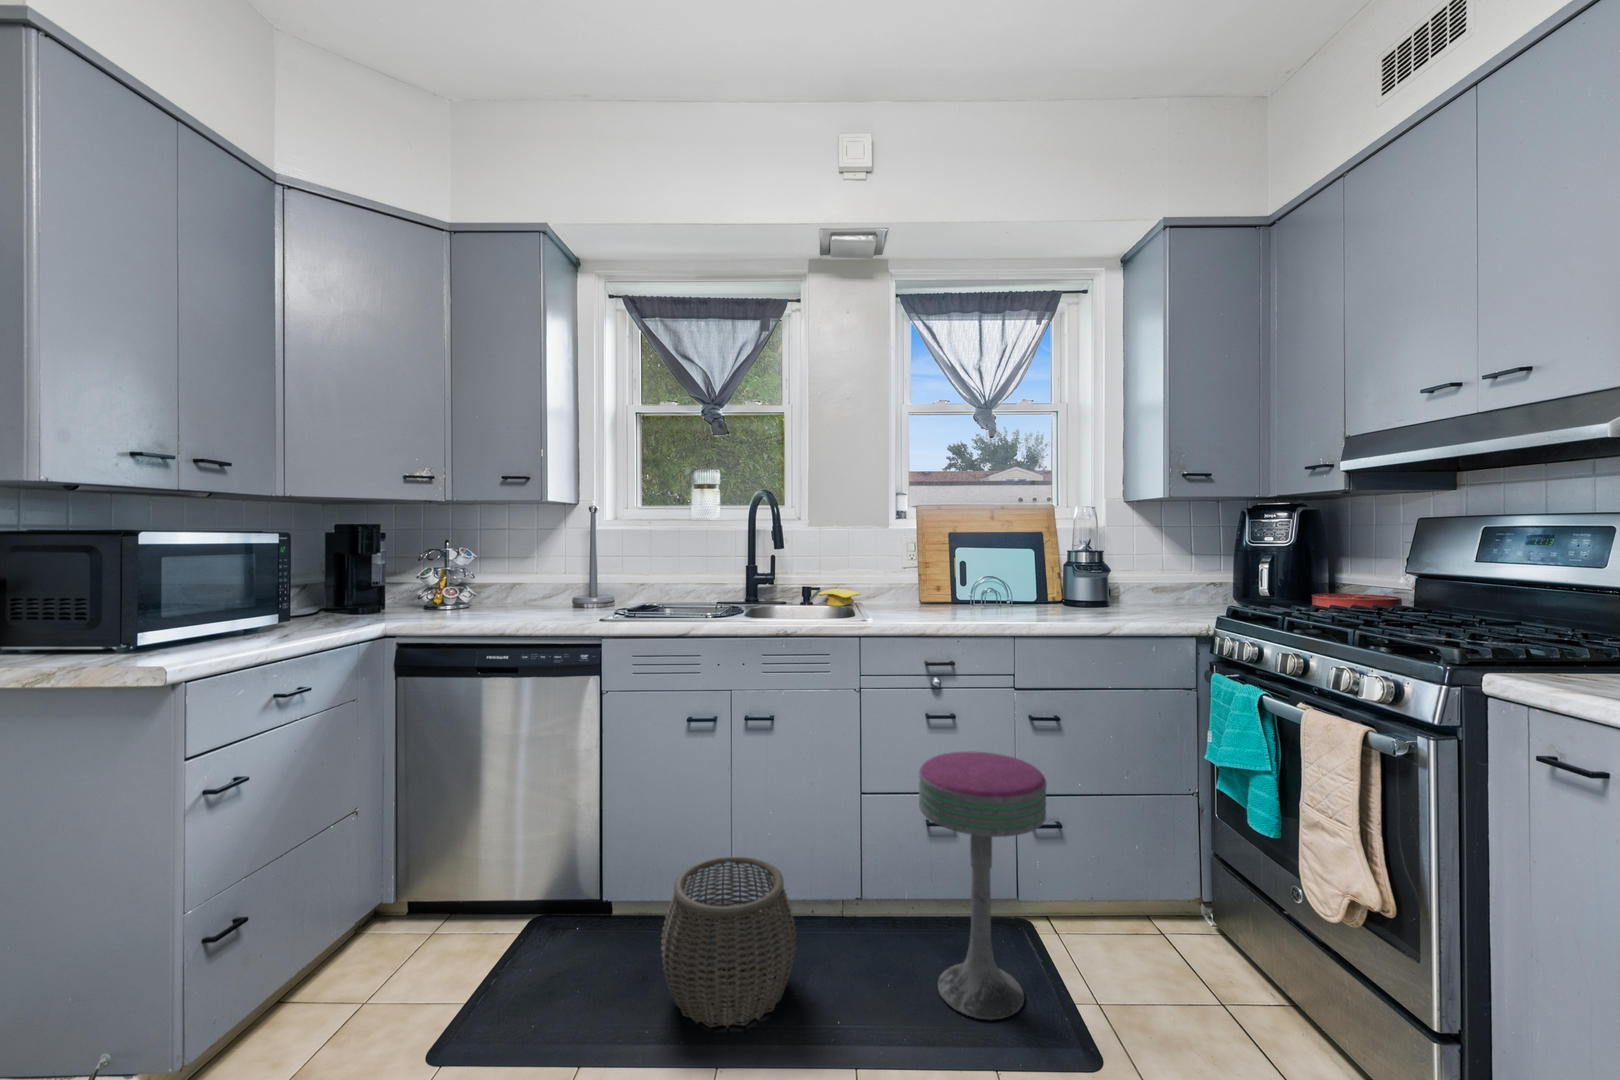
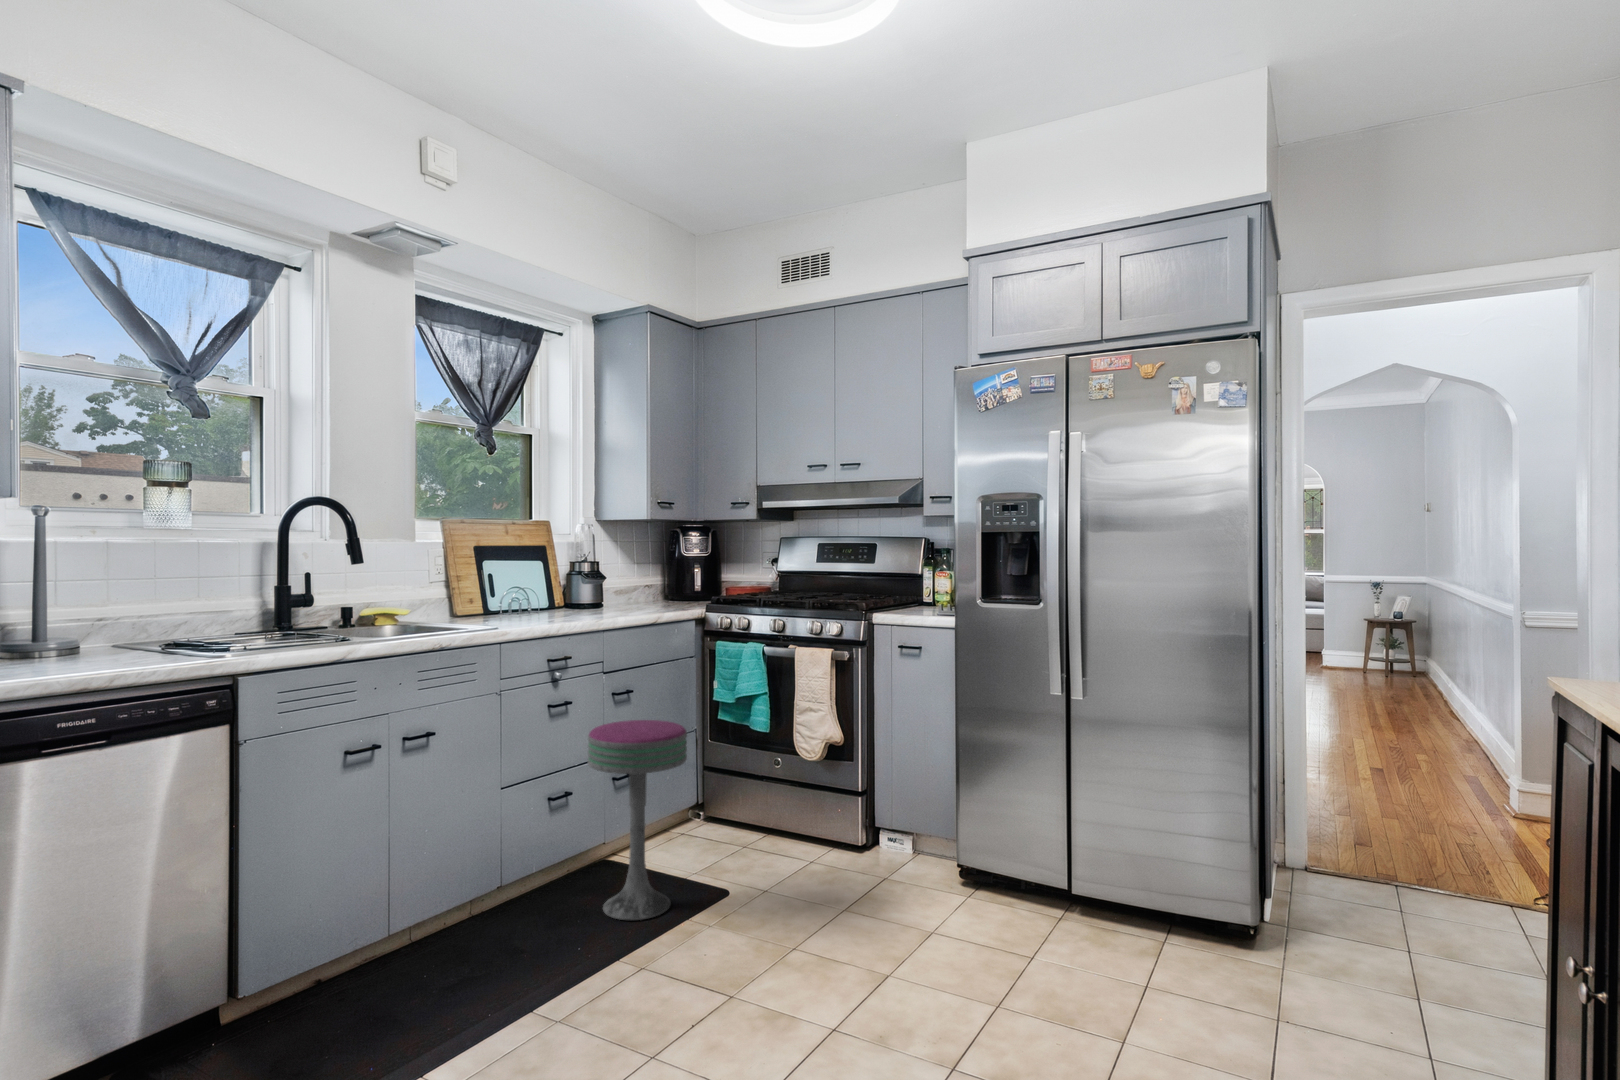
woven basket: present [661,857,796,1028] -> none [395,866,538,1025]

